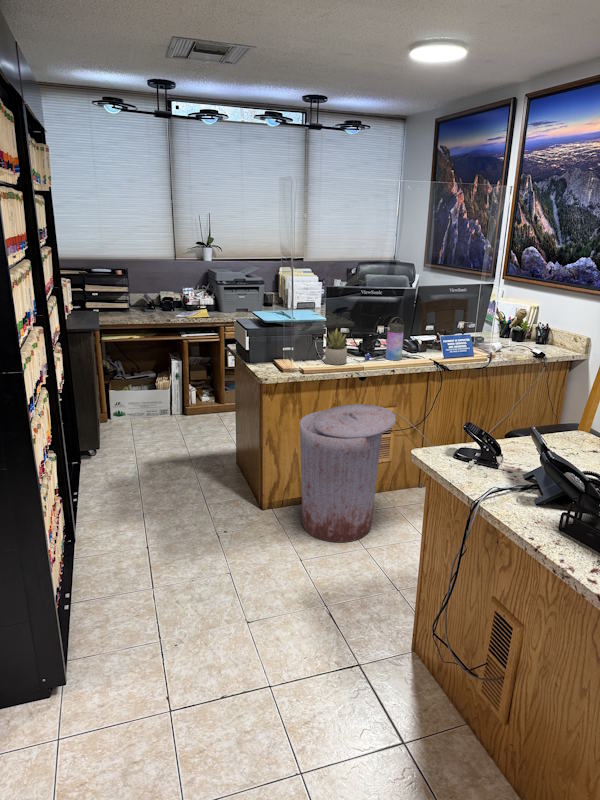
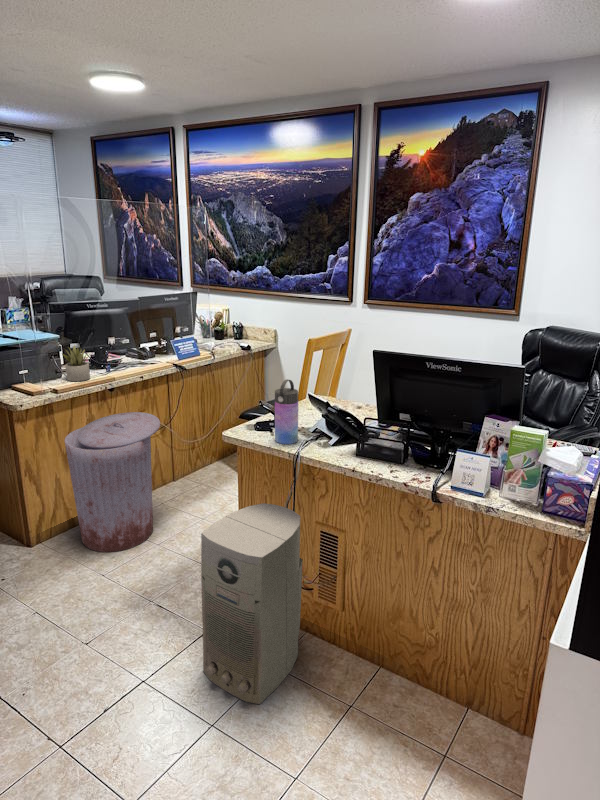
water bottle: present [386,317,404,360] -> present [275,379,298,444]
air purifier: none [325,544,467,774] -> present [201,503,303,704]

